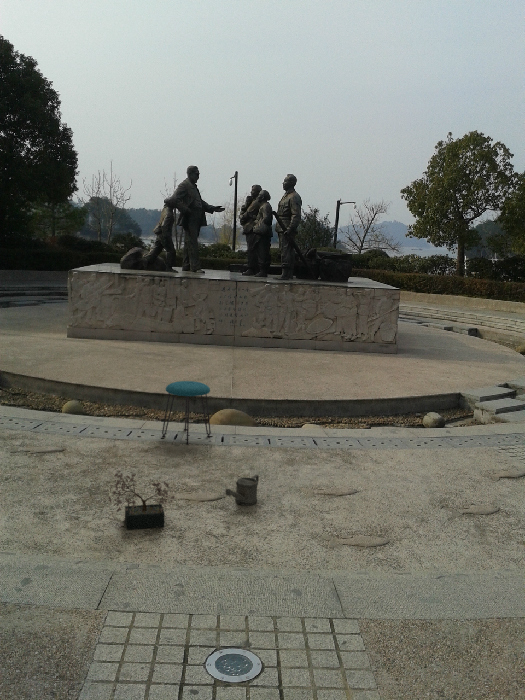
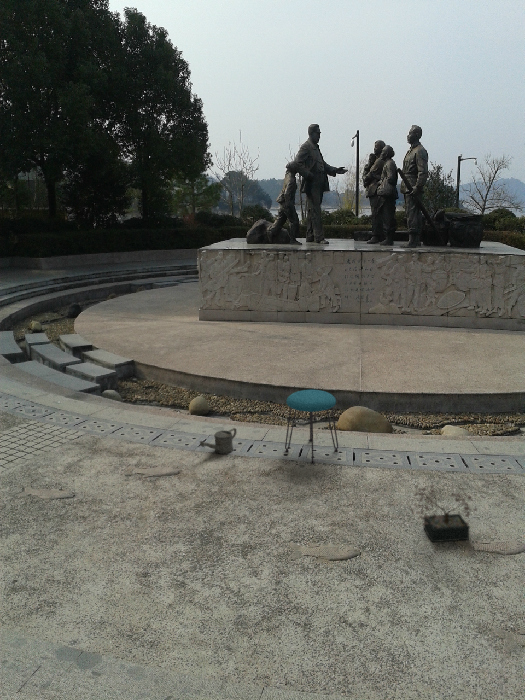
decorative plant: present [108,471,174,529] -> present [411,485,477,542]
watering can: present [226,475,259,505] -> present [200,428,236,454]

